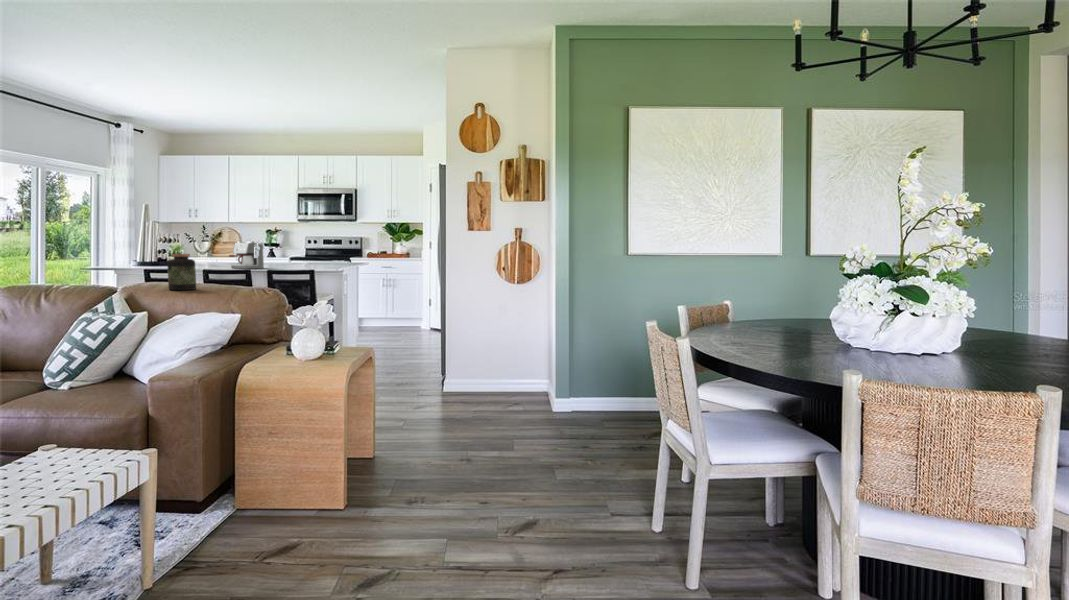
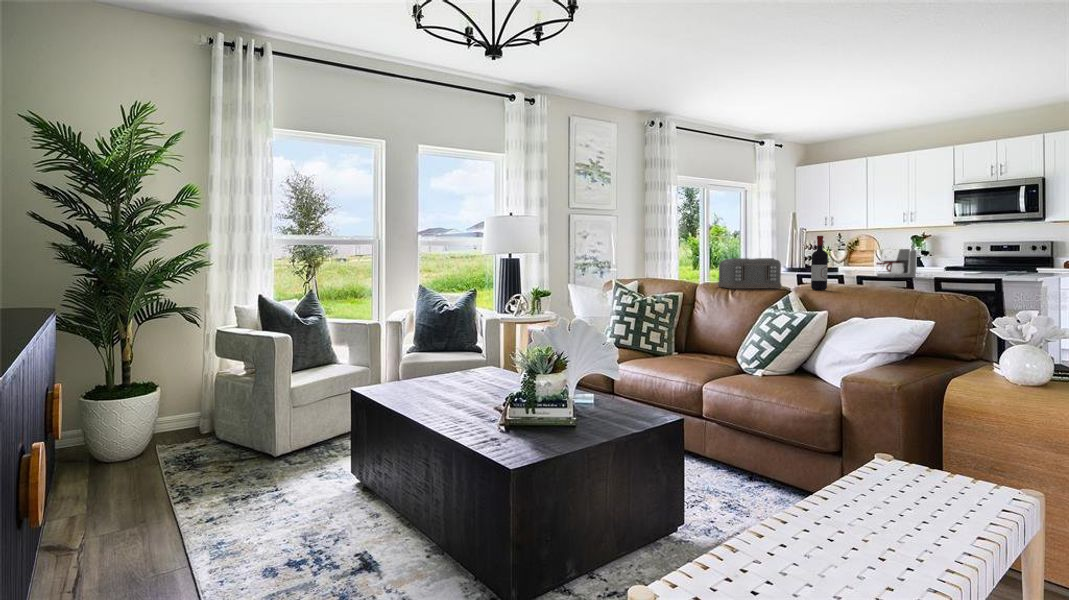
wine bottle: none [133,235,152,290] -> present [811,236,828,290]
jar: present [167,254,196,290] -> none [845,253,874,291]
toaster: none [17,256,102,292] -> present [718,258,782,289]

